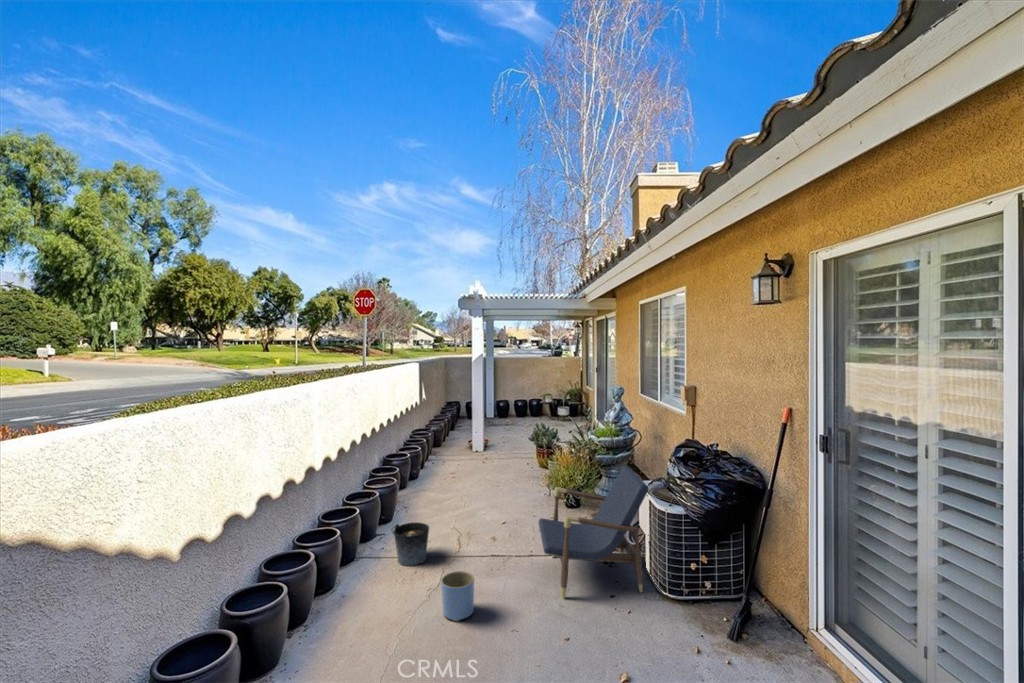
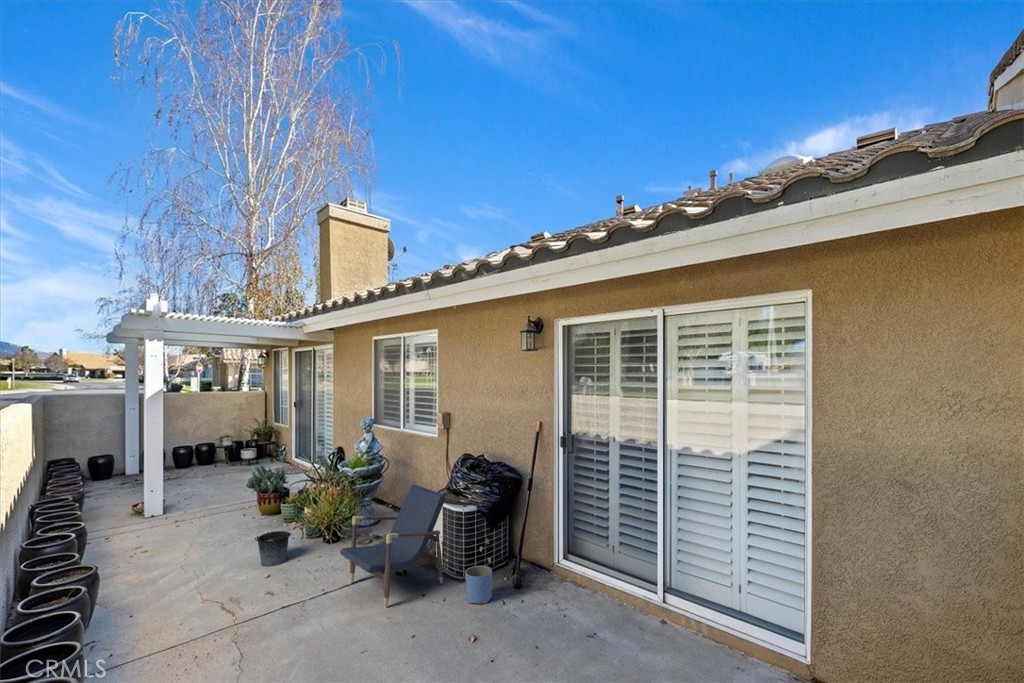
bucket: present [392,522,429,566] -> present [255,531,291,566]
planter: present [441,571,474,621] -> present [465,566,492,604]

